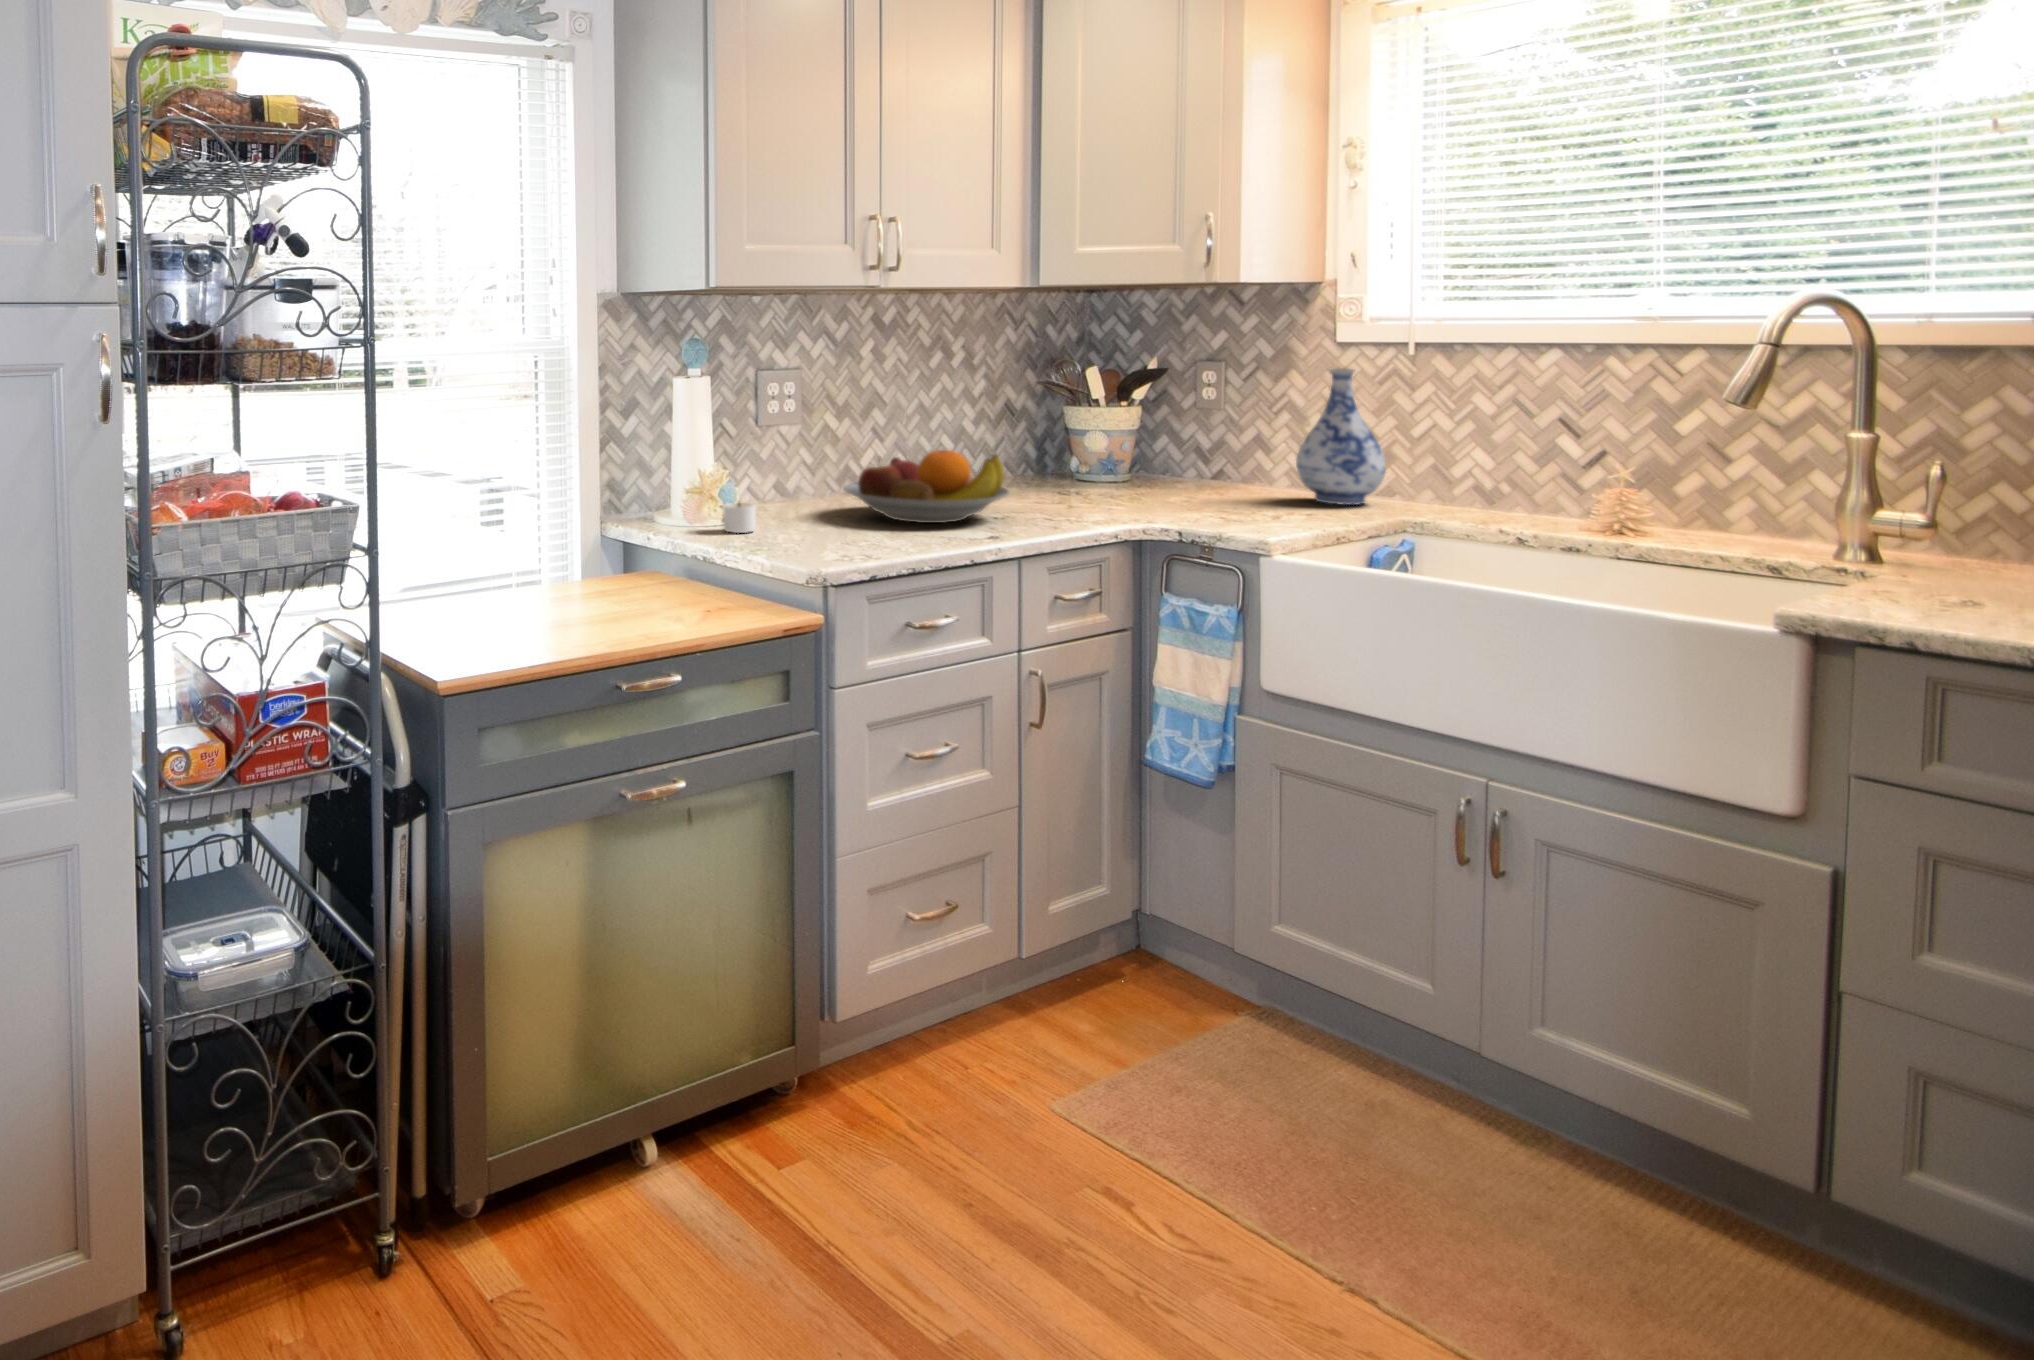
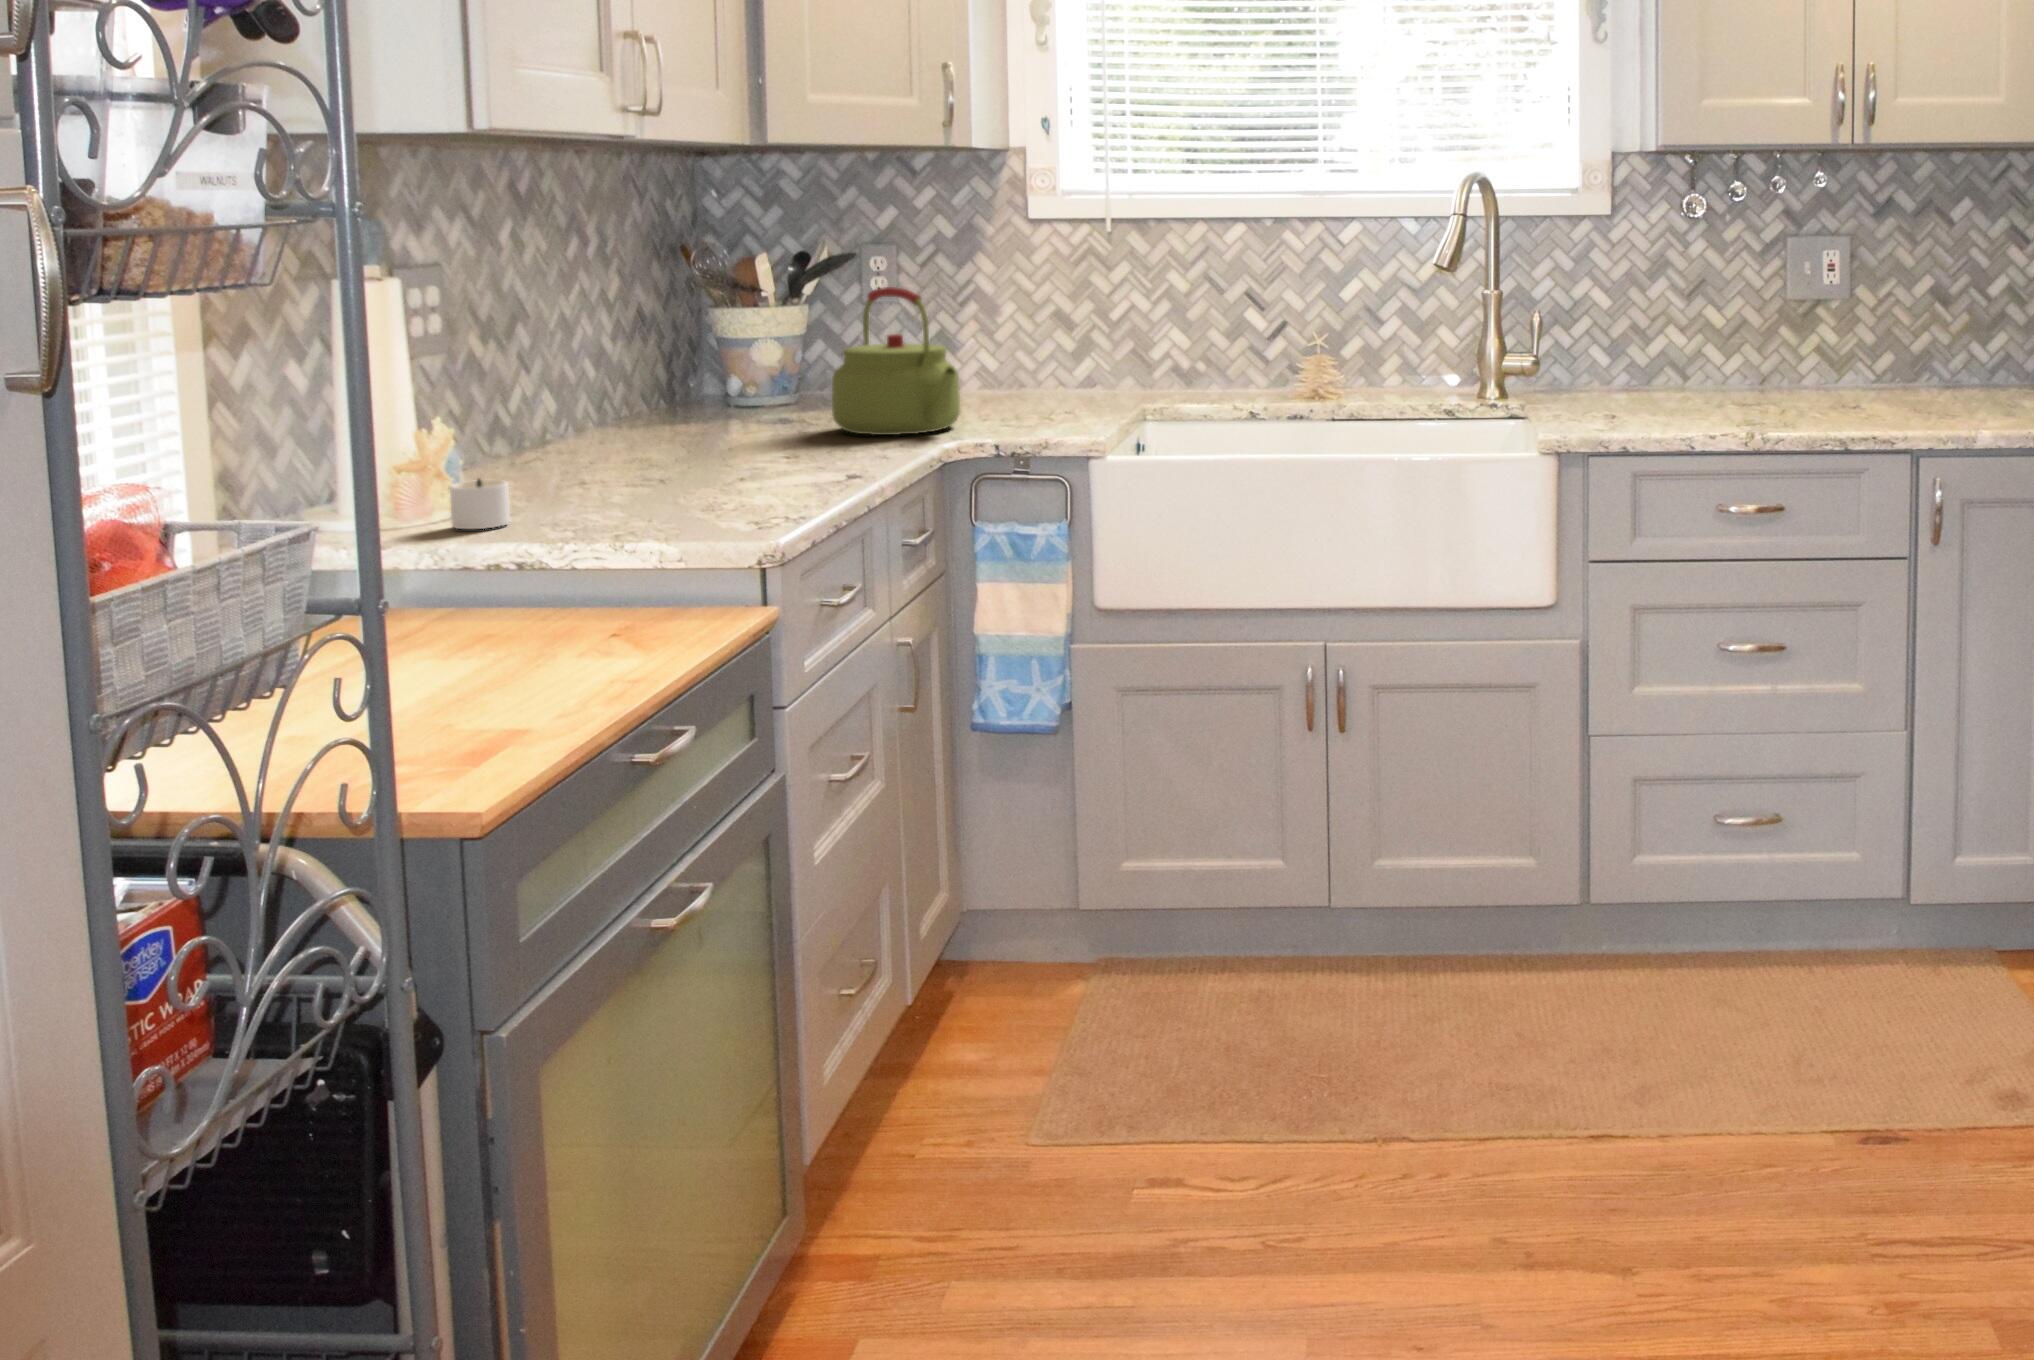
vase: present [1296,368,1386,505] -> none [1023,247,1111,400]
kettle: none [1080,396,1186,514] -> present [832,287,960,435]
fruit bowl: present [843,450,1010,523] -> none [560,372,812,479]

